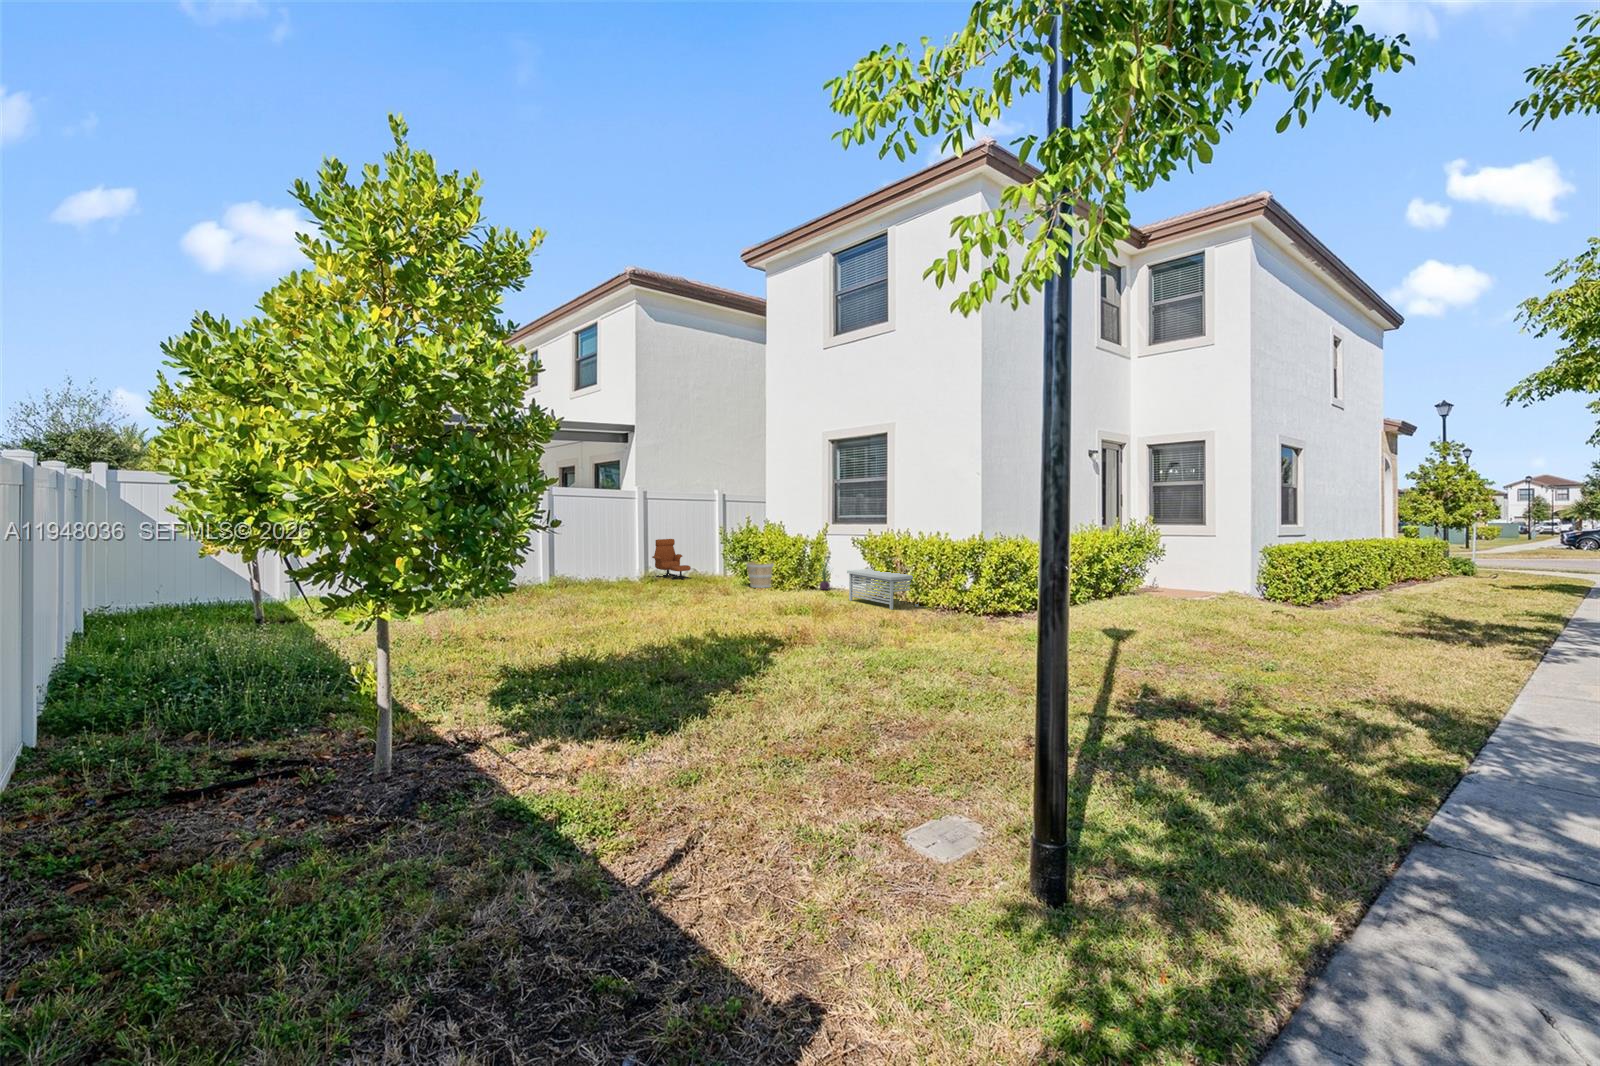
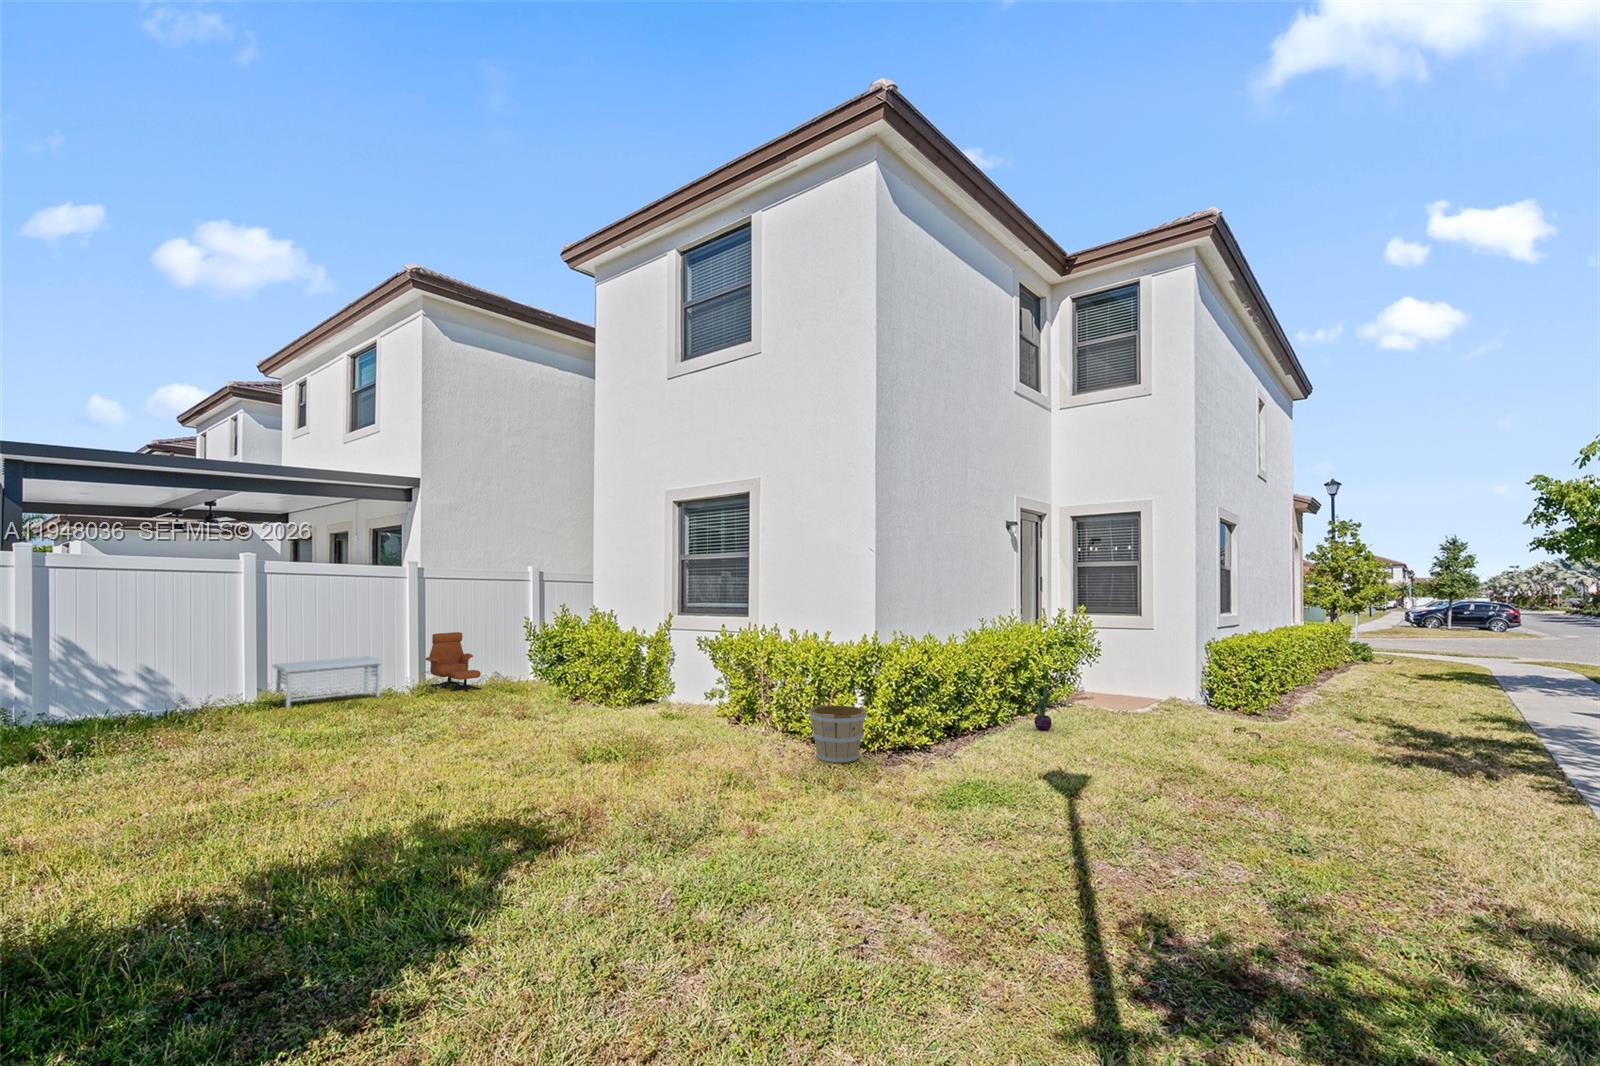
wooden bucket: present [746,561,774,588] -> present [809,704,867,763]
decorative plant: present [818,563,830,590] -> present [1027,684,1060,730]
storage bench: present [847,568,918,610] -> present [273,656,383,708]

